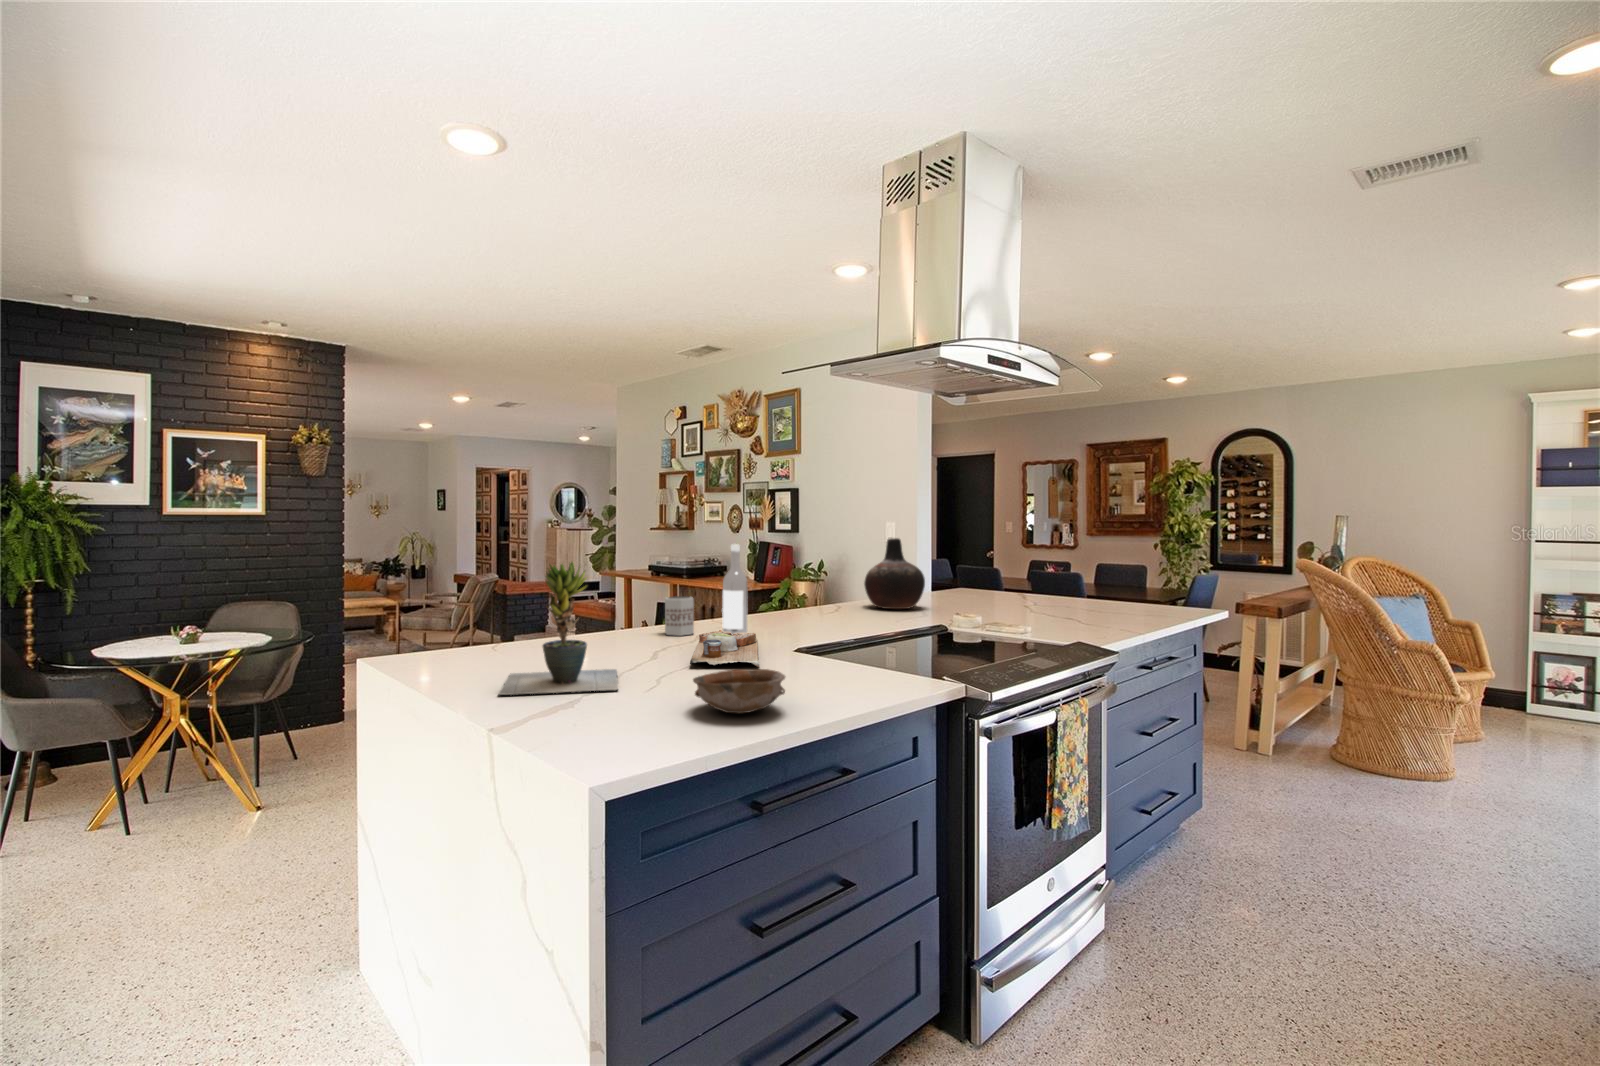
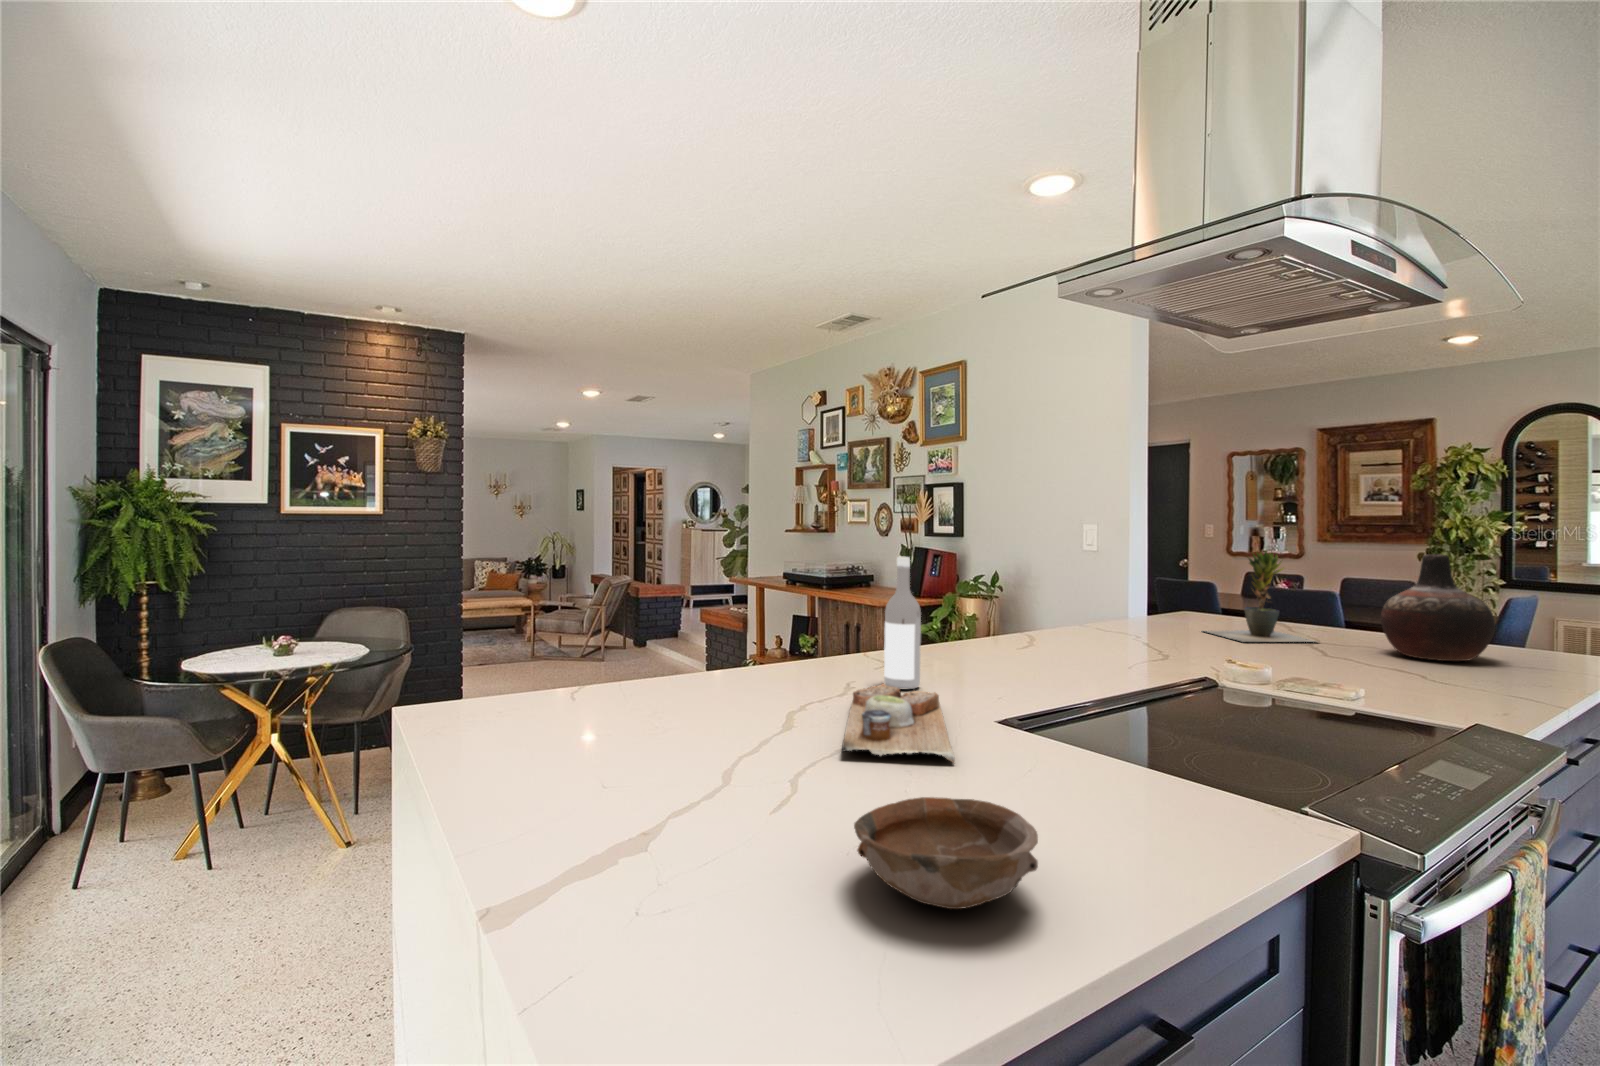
vase: present [864,538,925,609] -> present [1381,554,1495,661]
potted plant: present [499,562,618,695] -> present [1207,552,1314,642]
mug: present [665,596,694,636] -> none [803,628,843,686]

